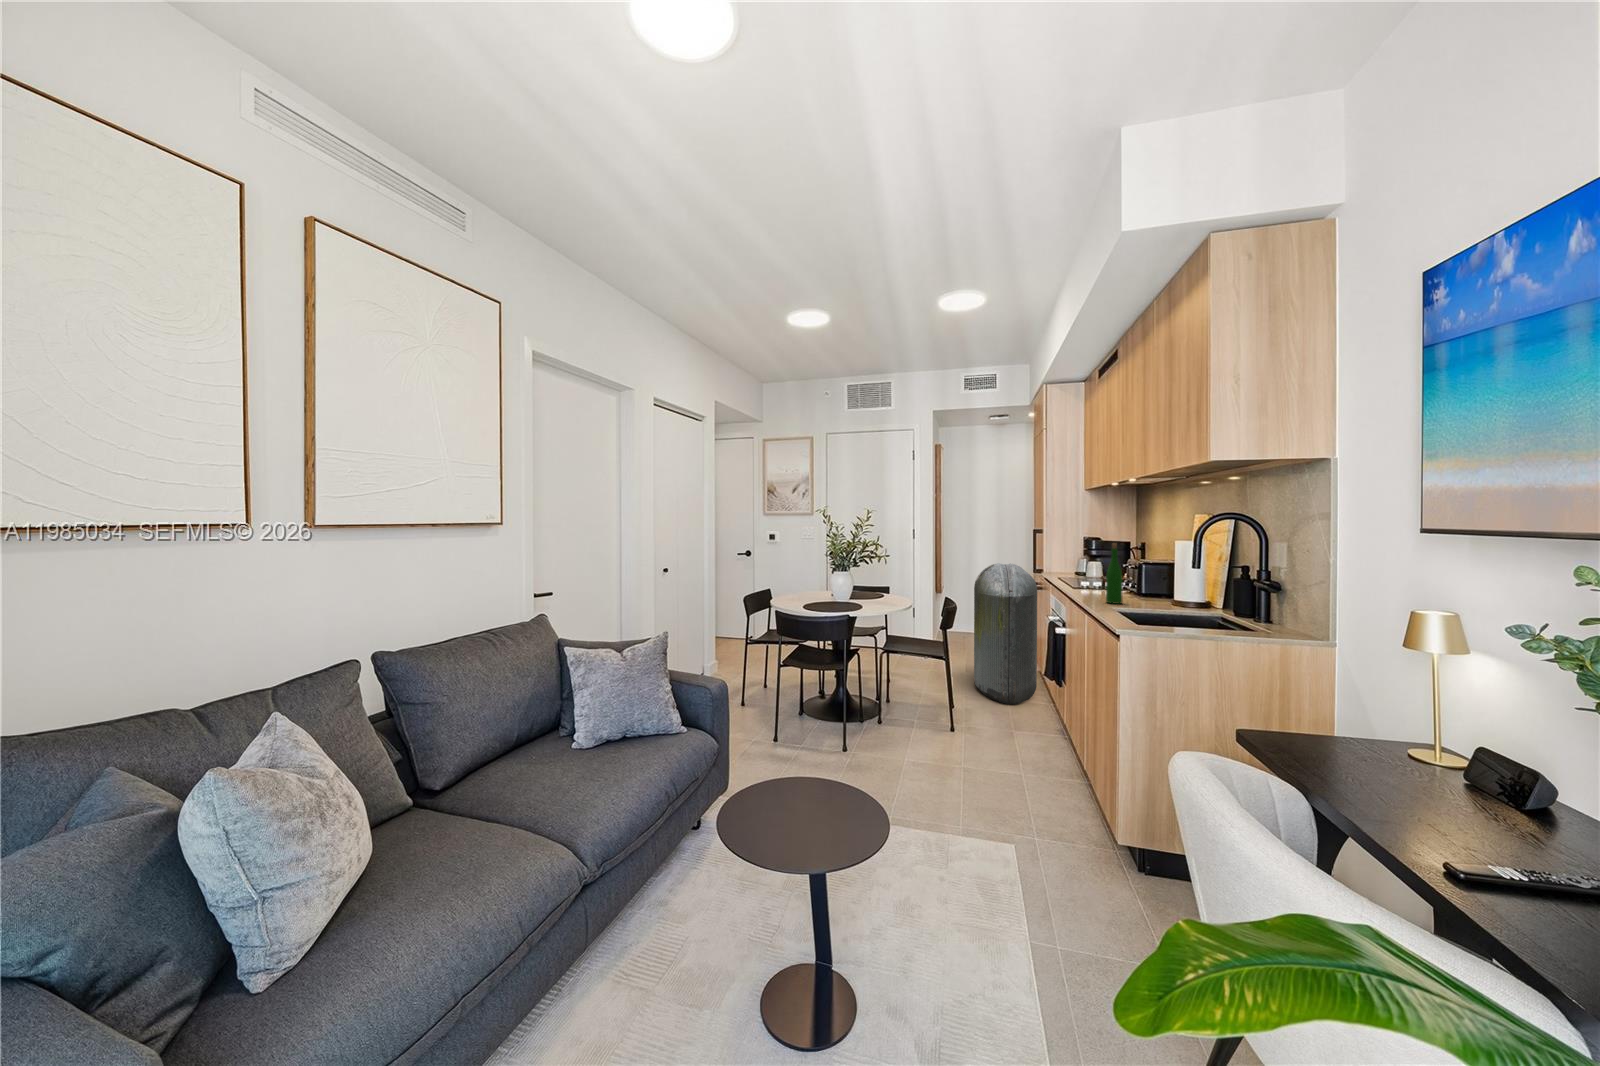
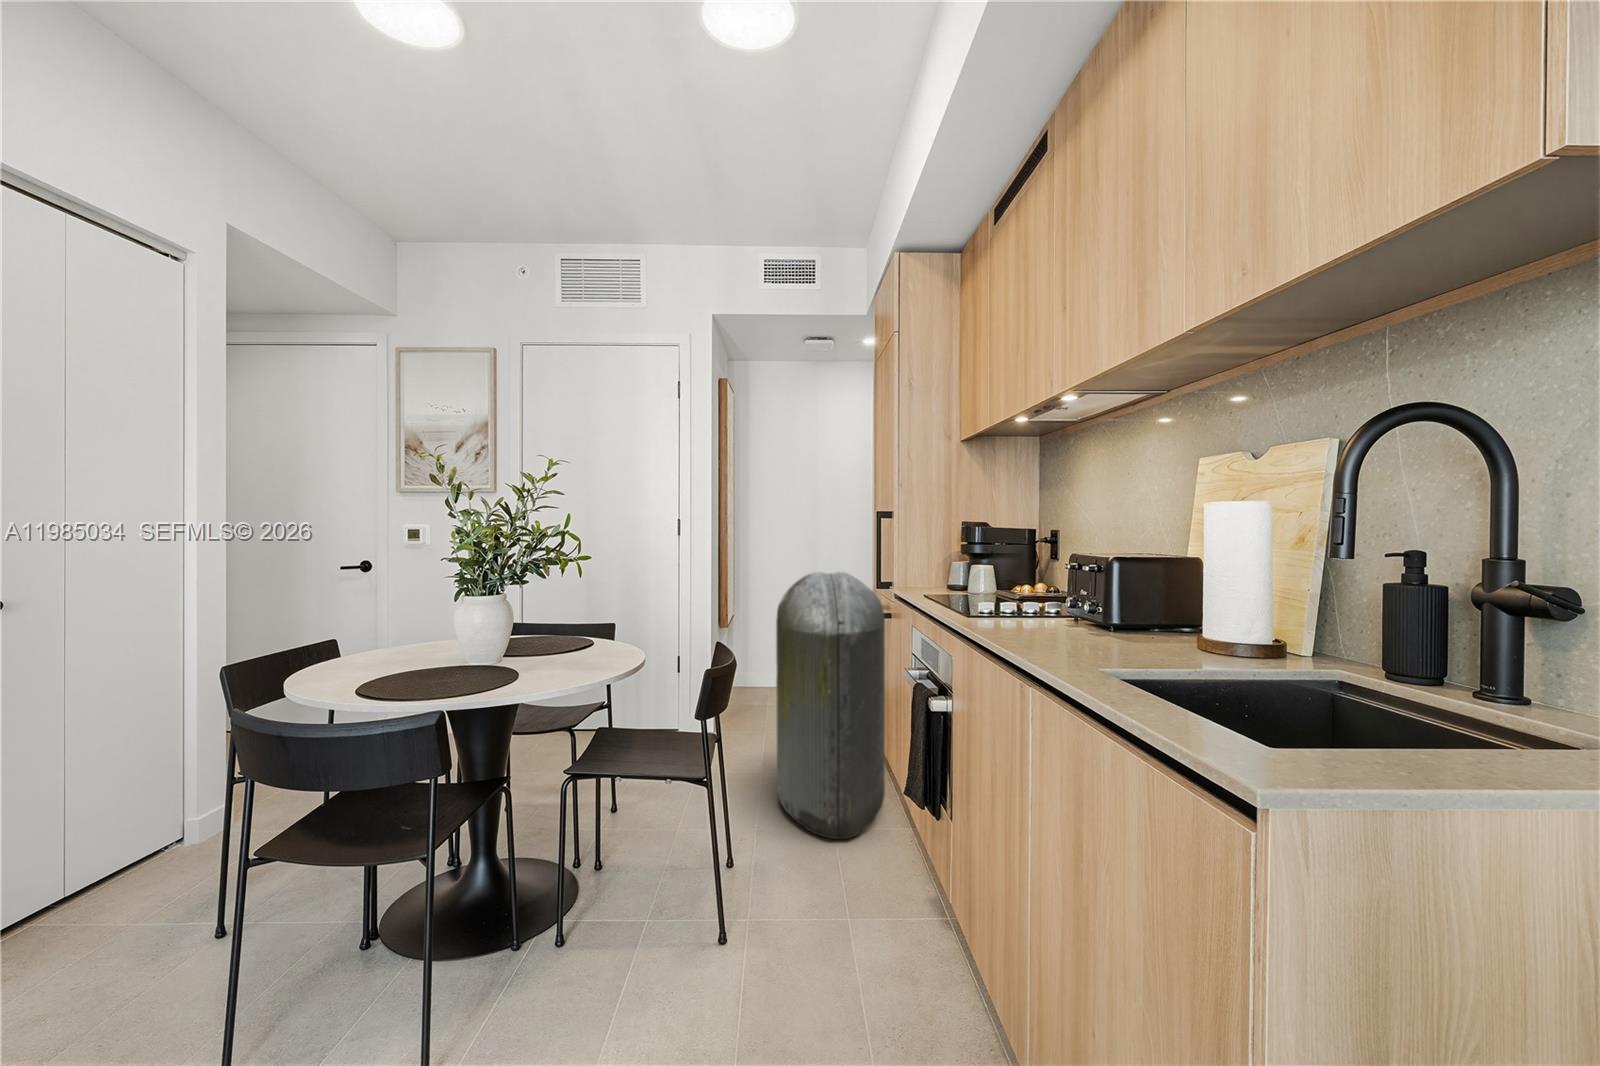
wine bottle: present [1106,543,1123,604] -> none [1060,508,1098,653]

